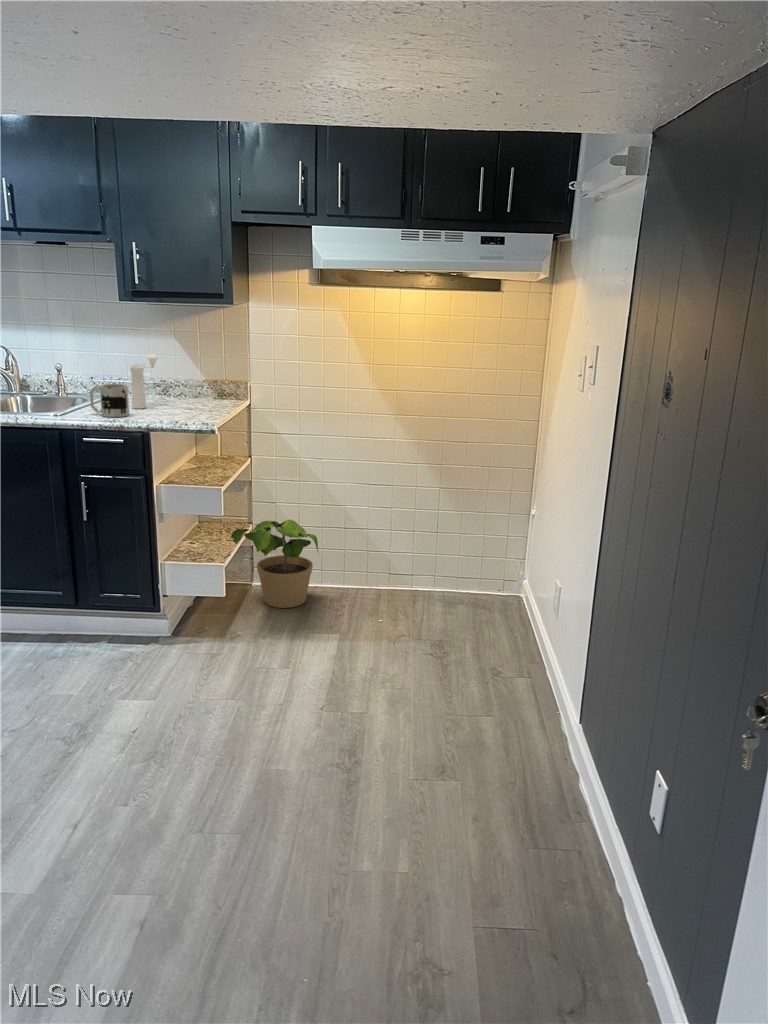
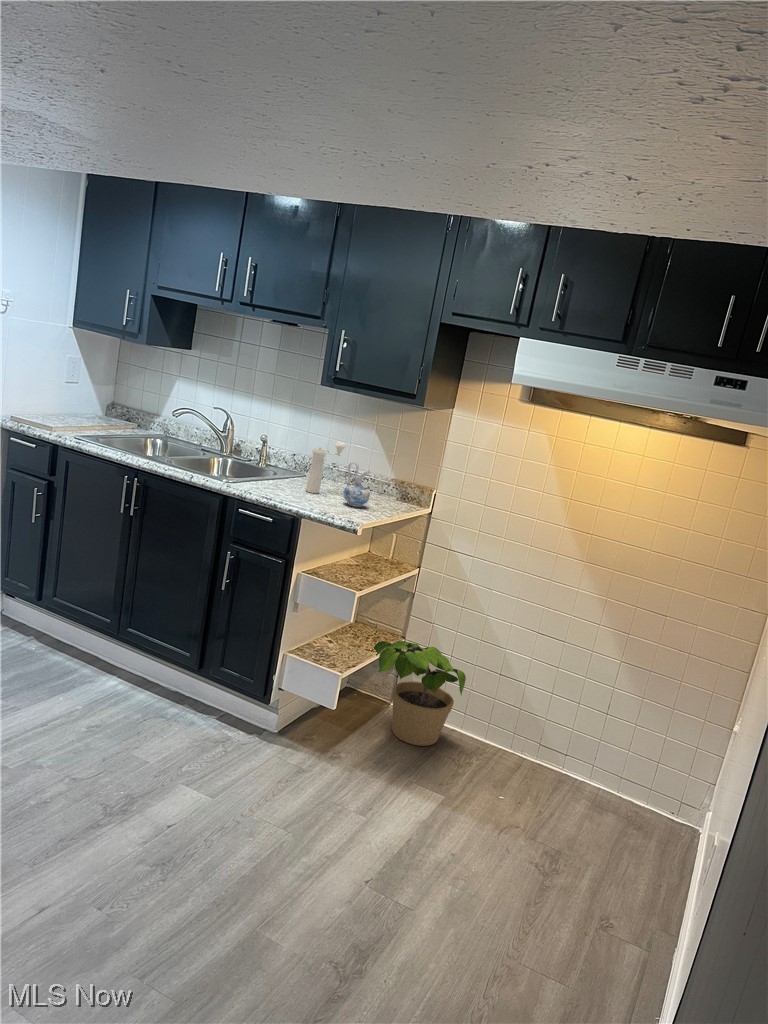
ceramic pitcher: none [174,369,201,412] -> present [344,461,370,507]
mug: present [90,384,129,417] -> none [261,462,298,497]

